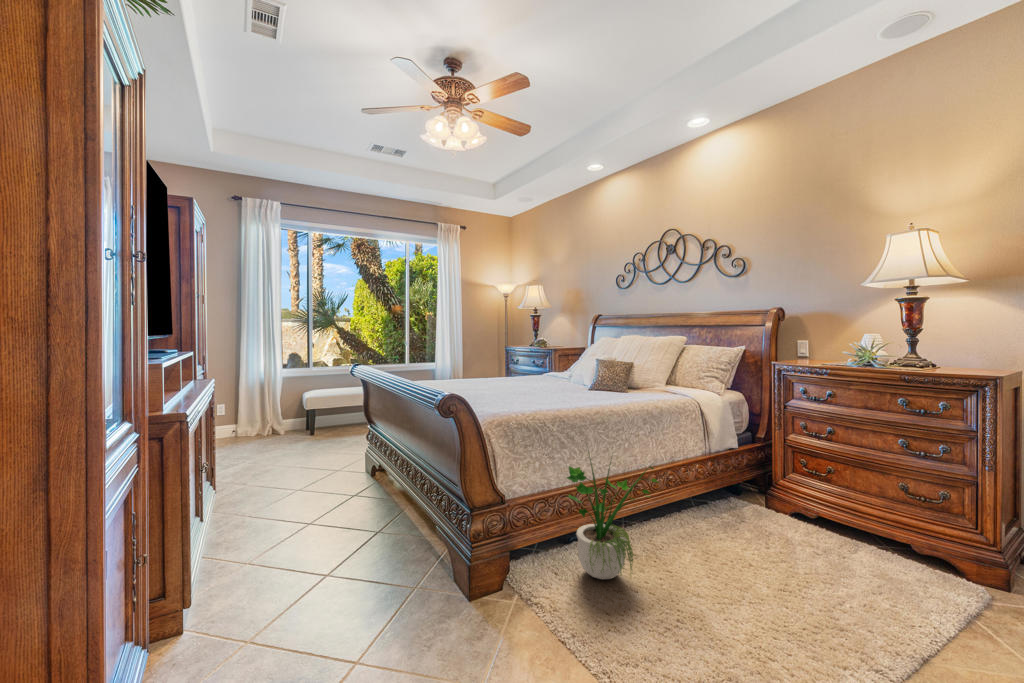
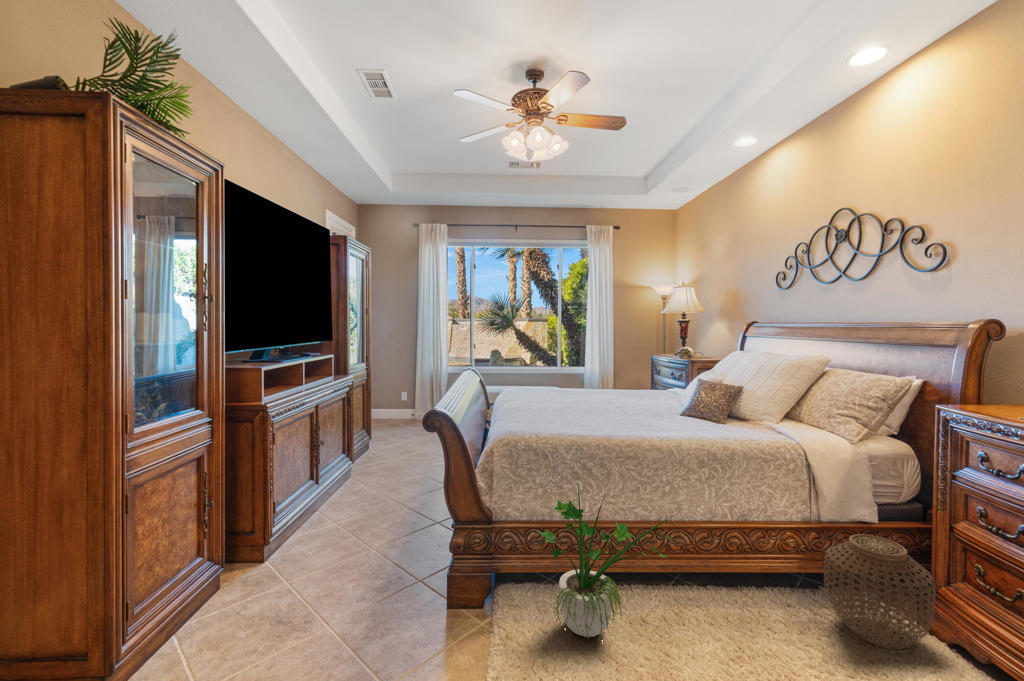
woven basket: none [722,455,790,527] -> present [824,534,936,649]

